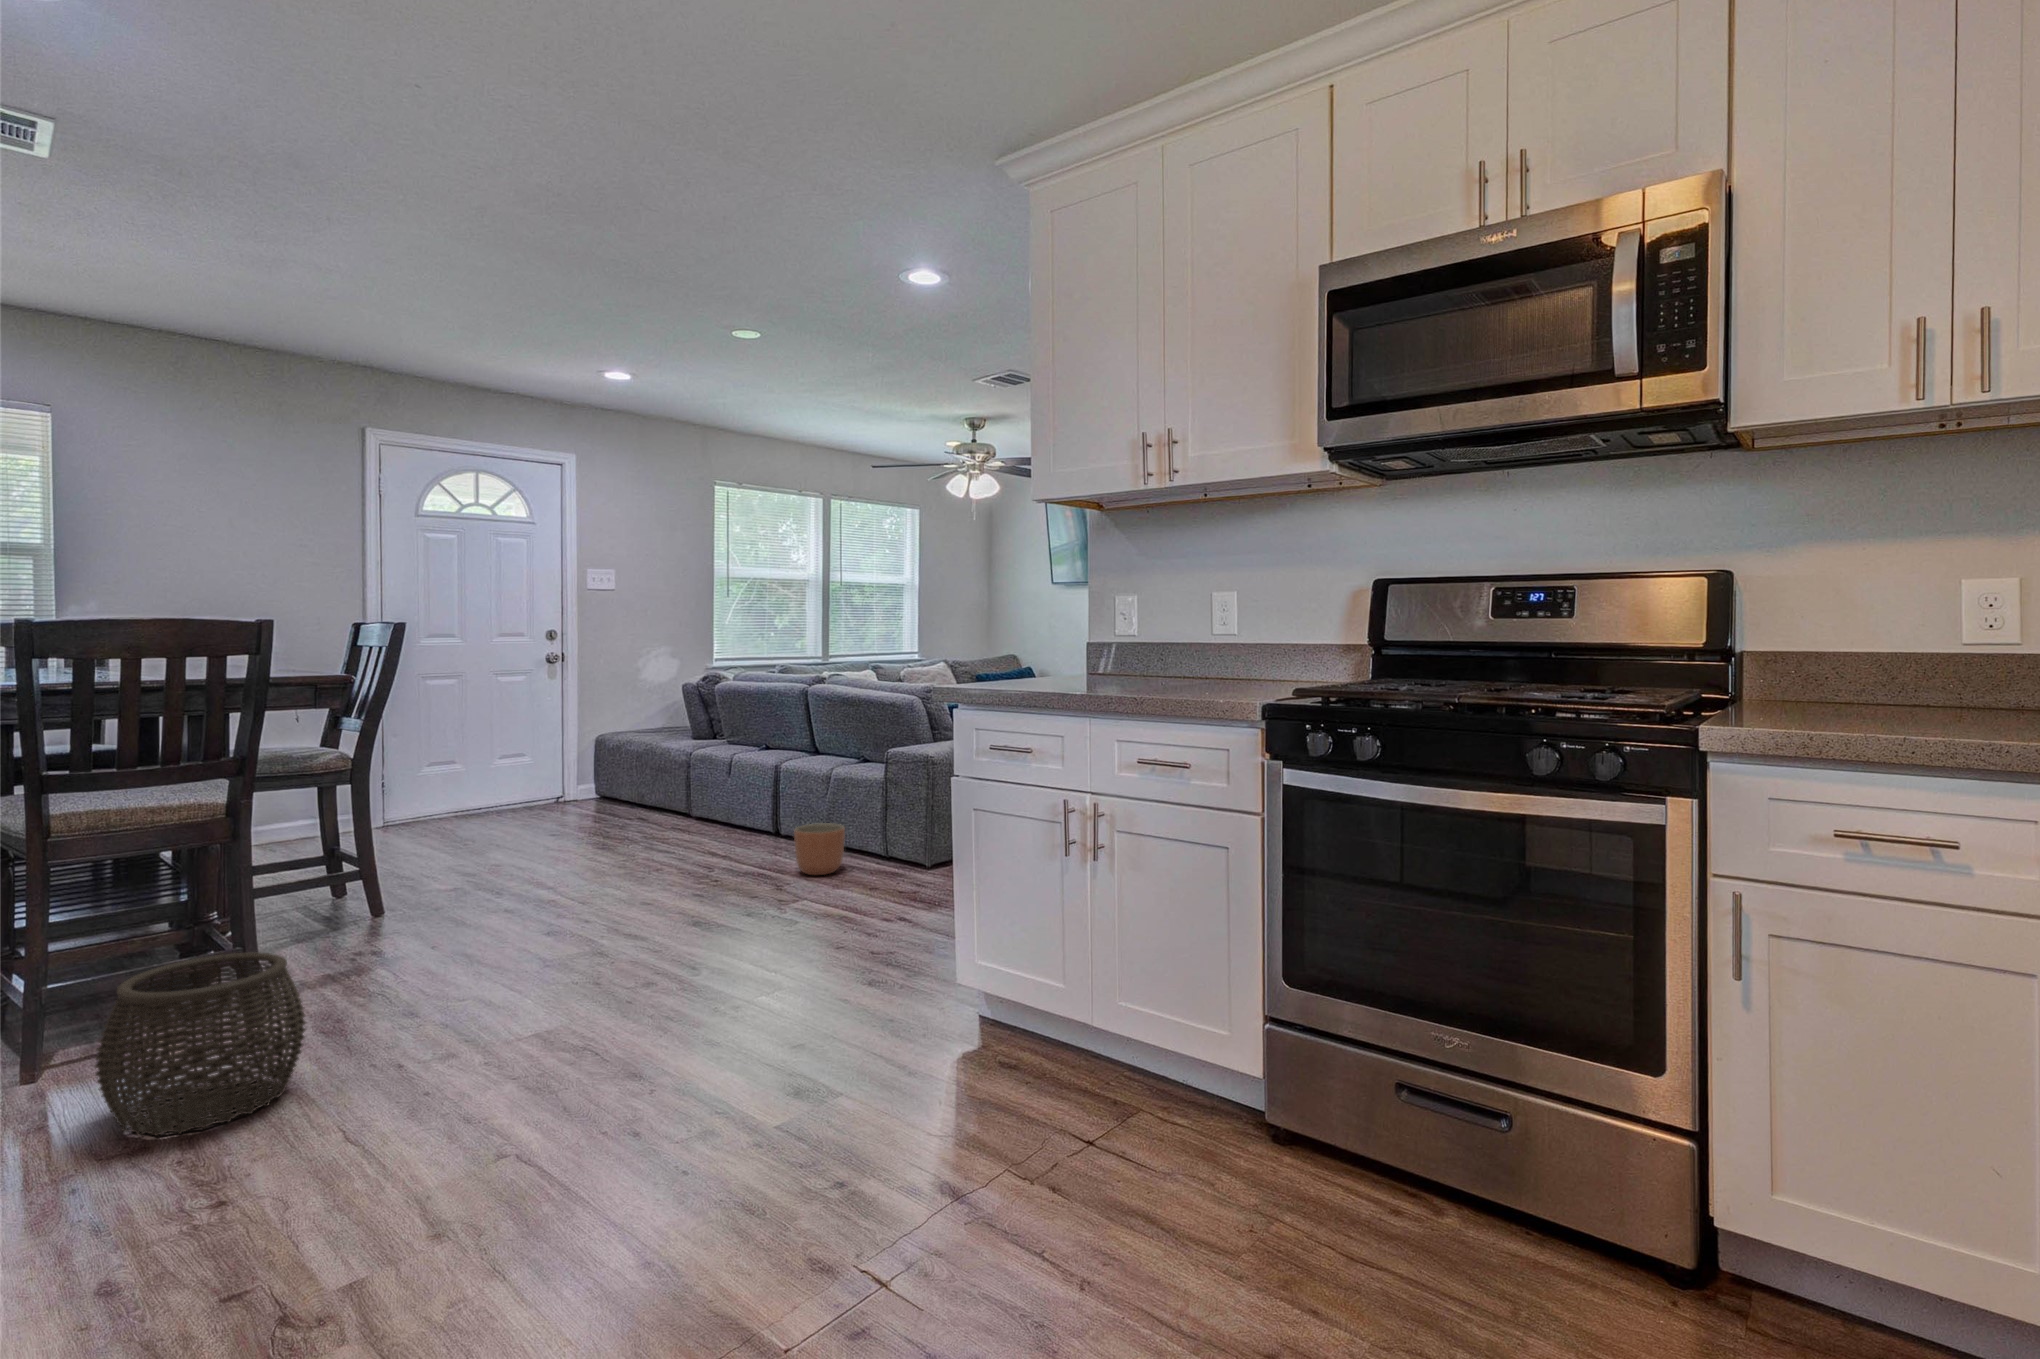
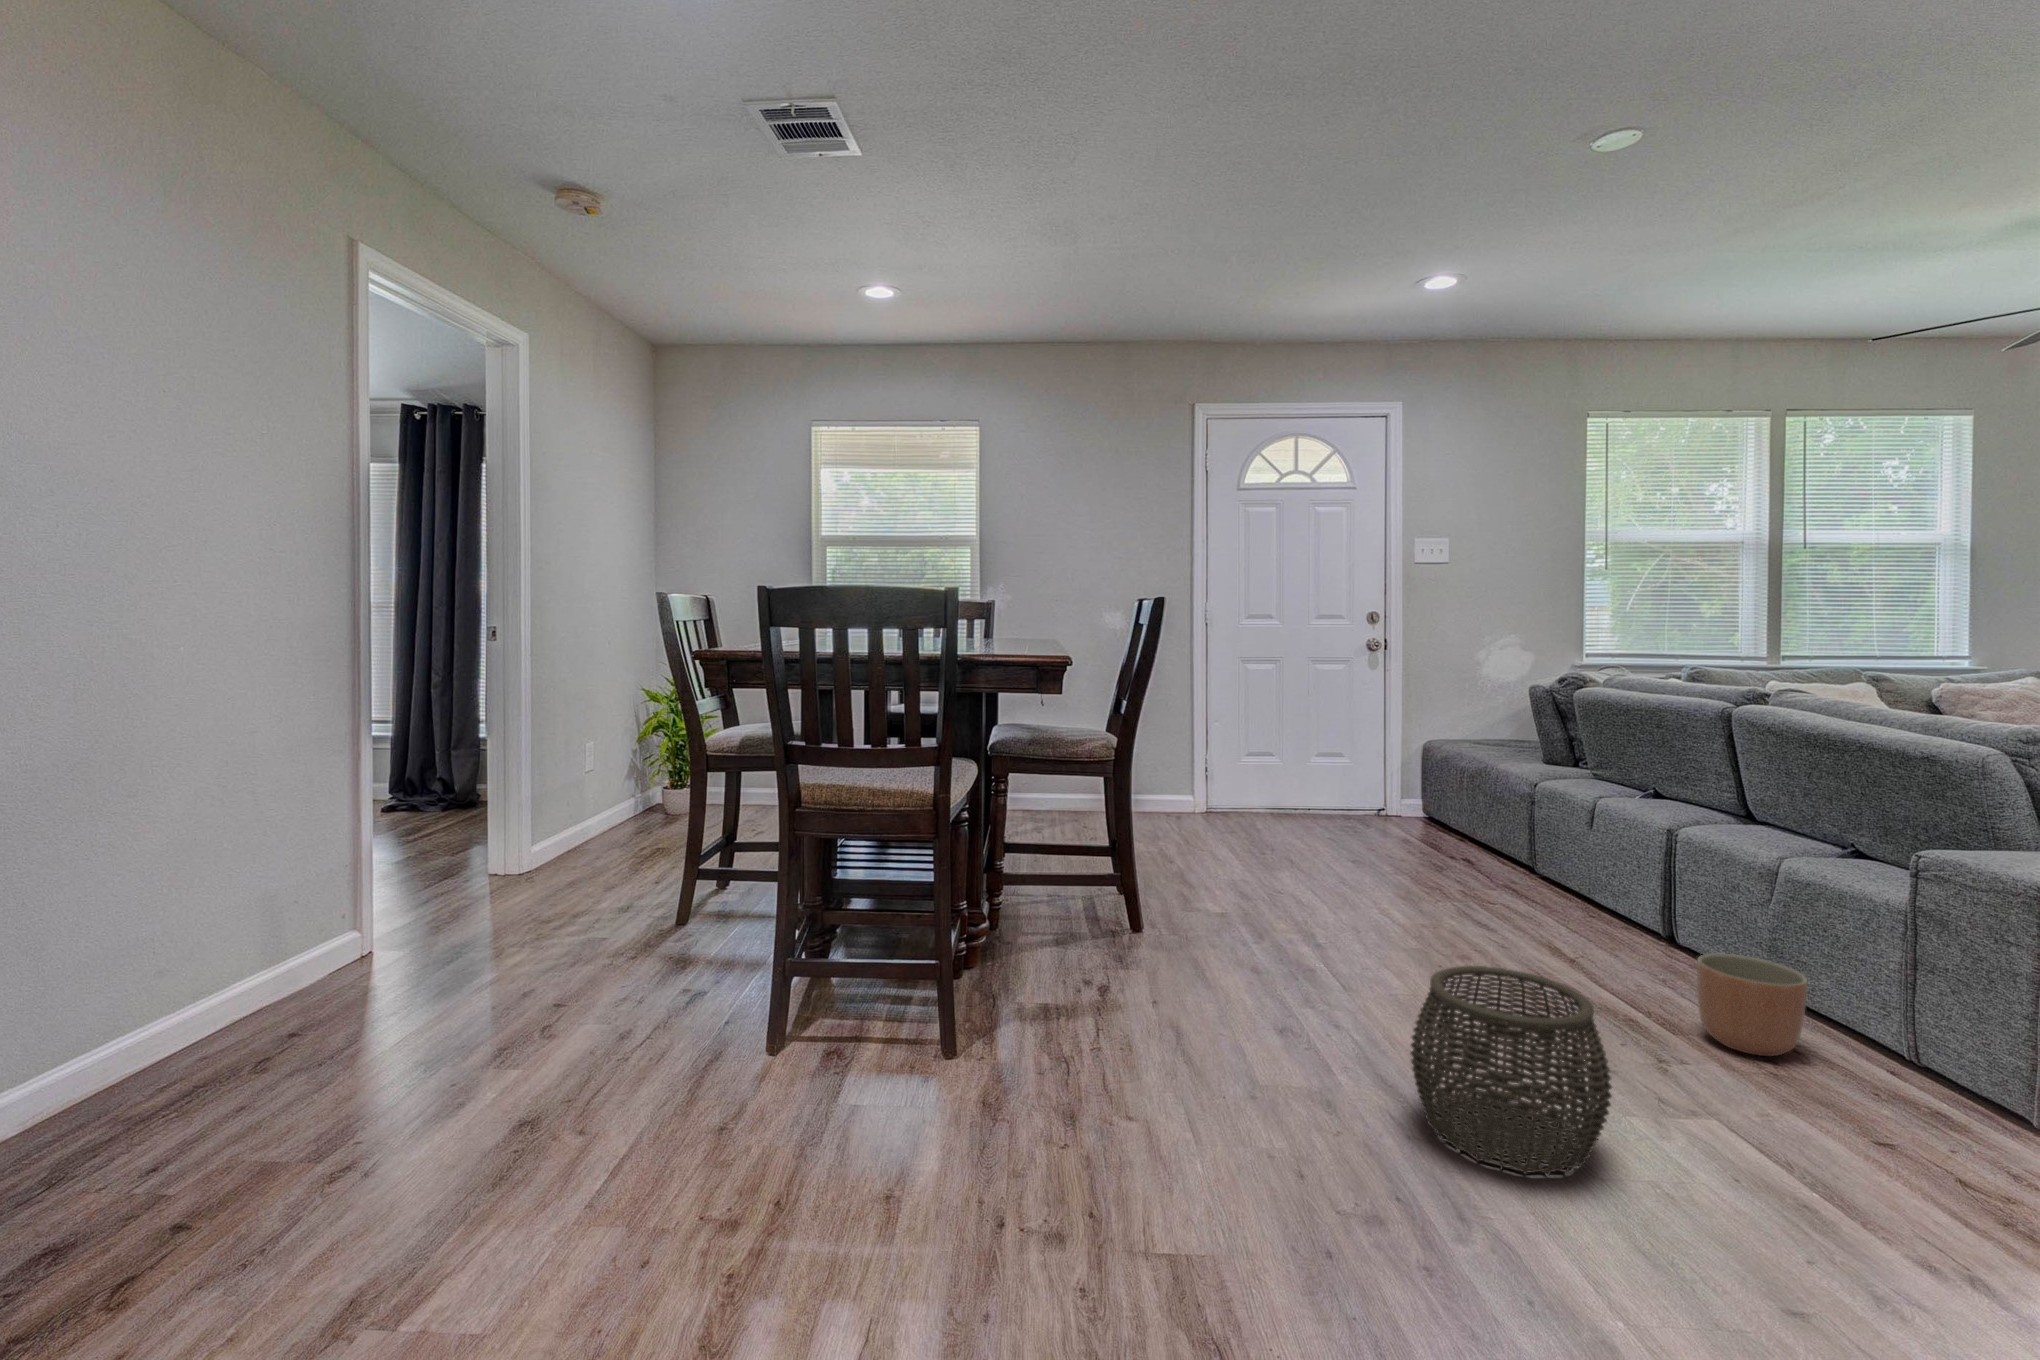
woven basket: present [95,952,306,1136] -> present [1411,966,1612,1176]

